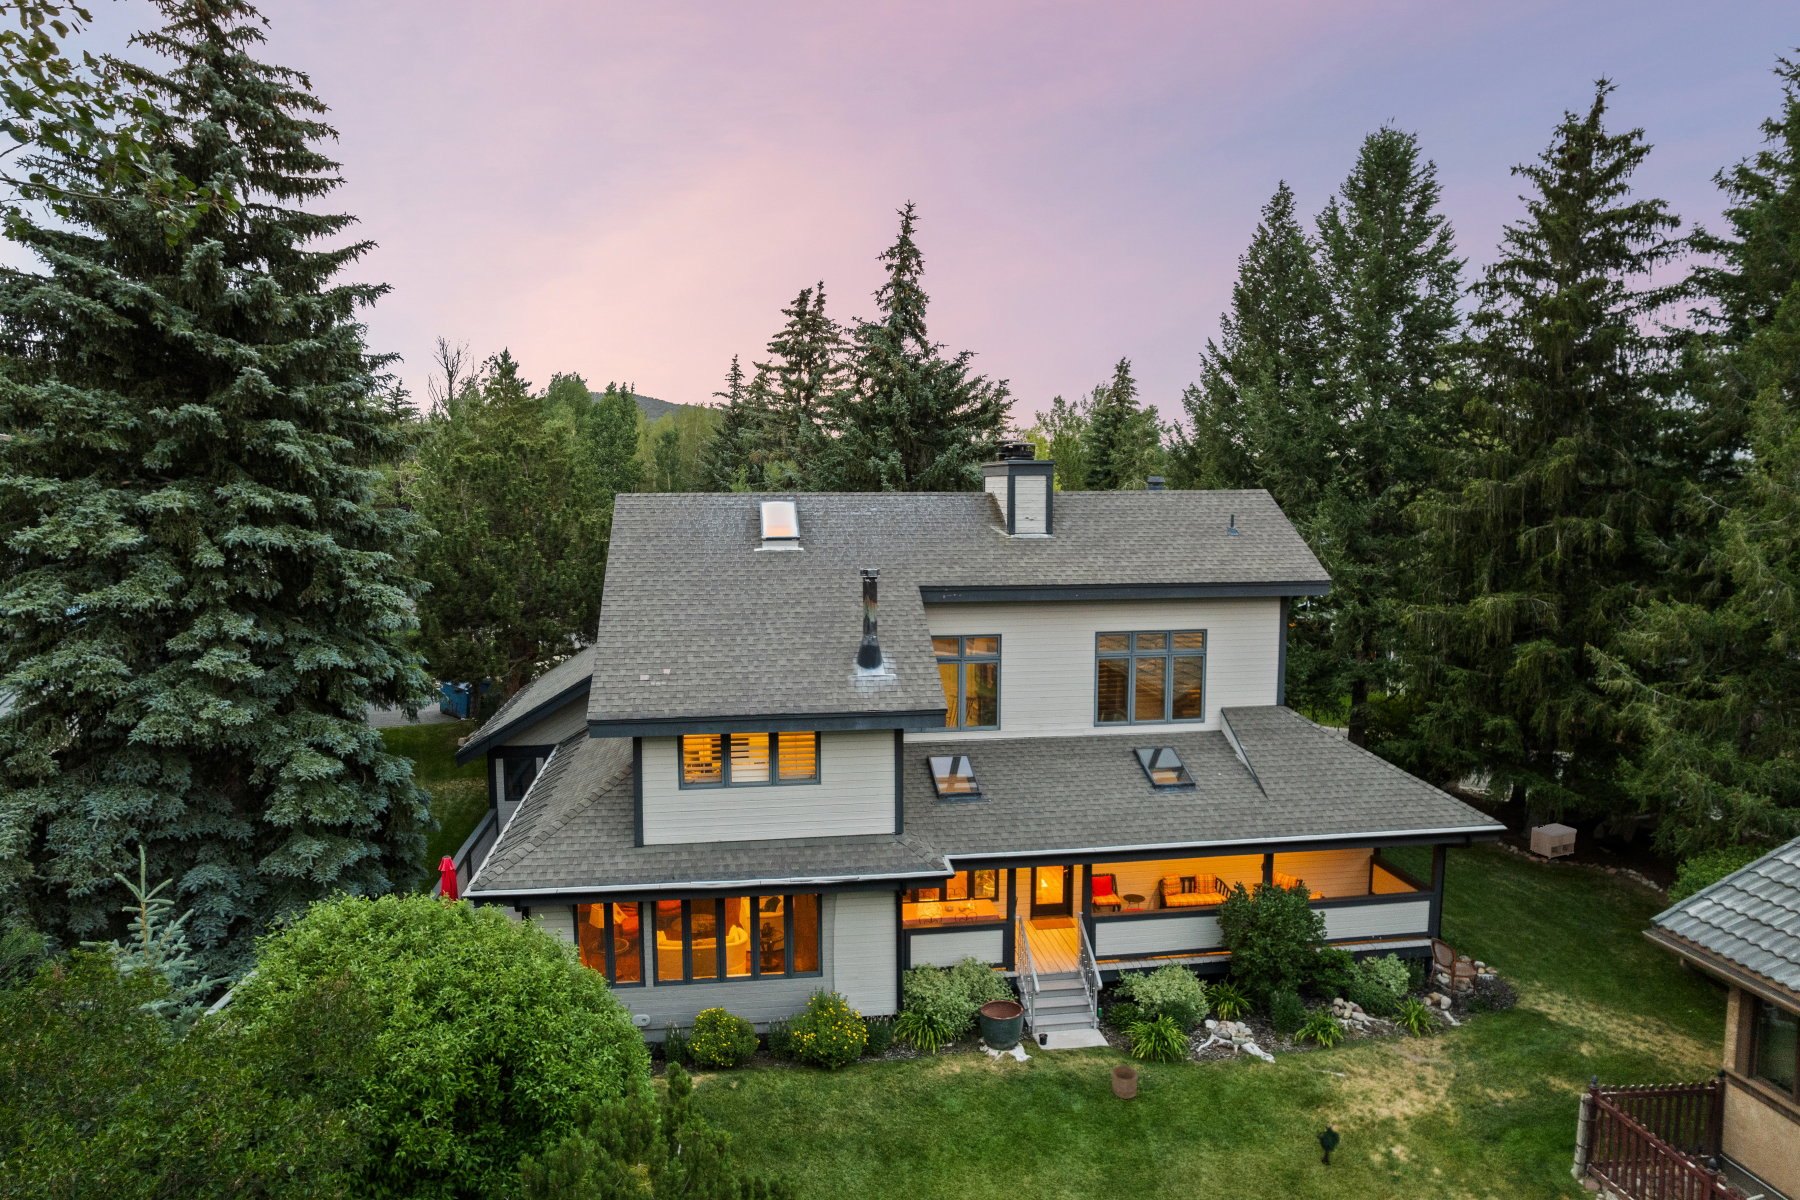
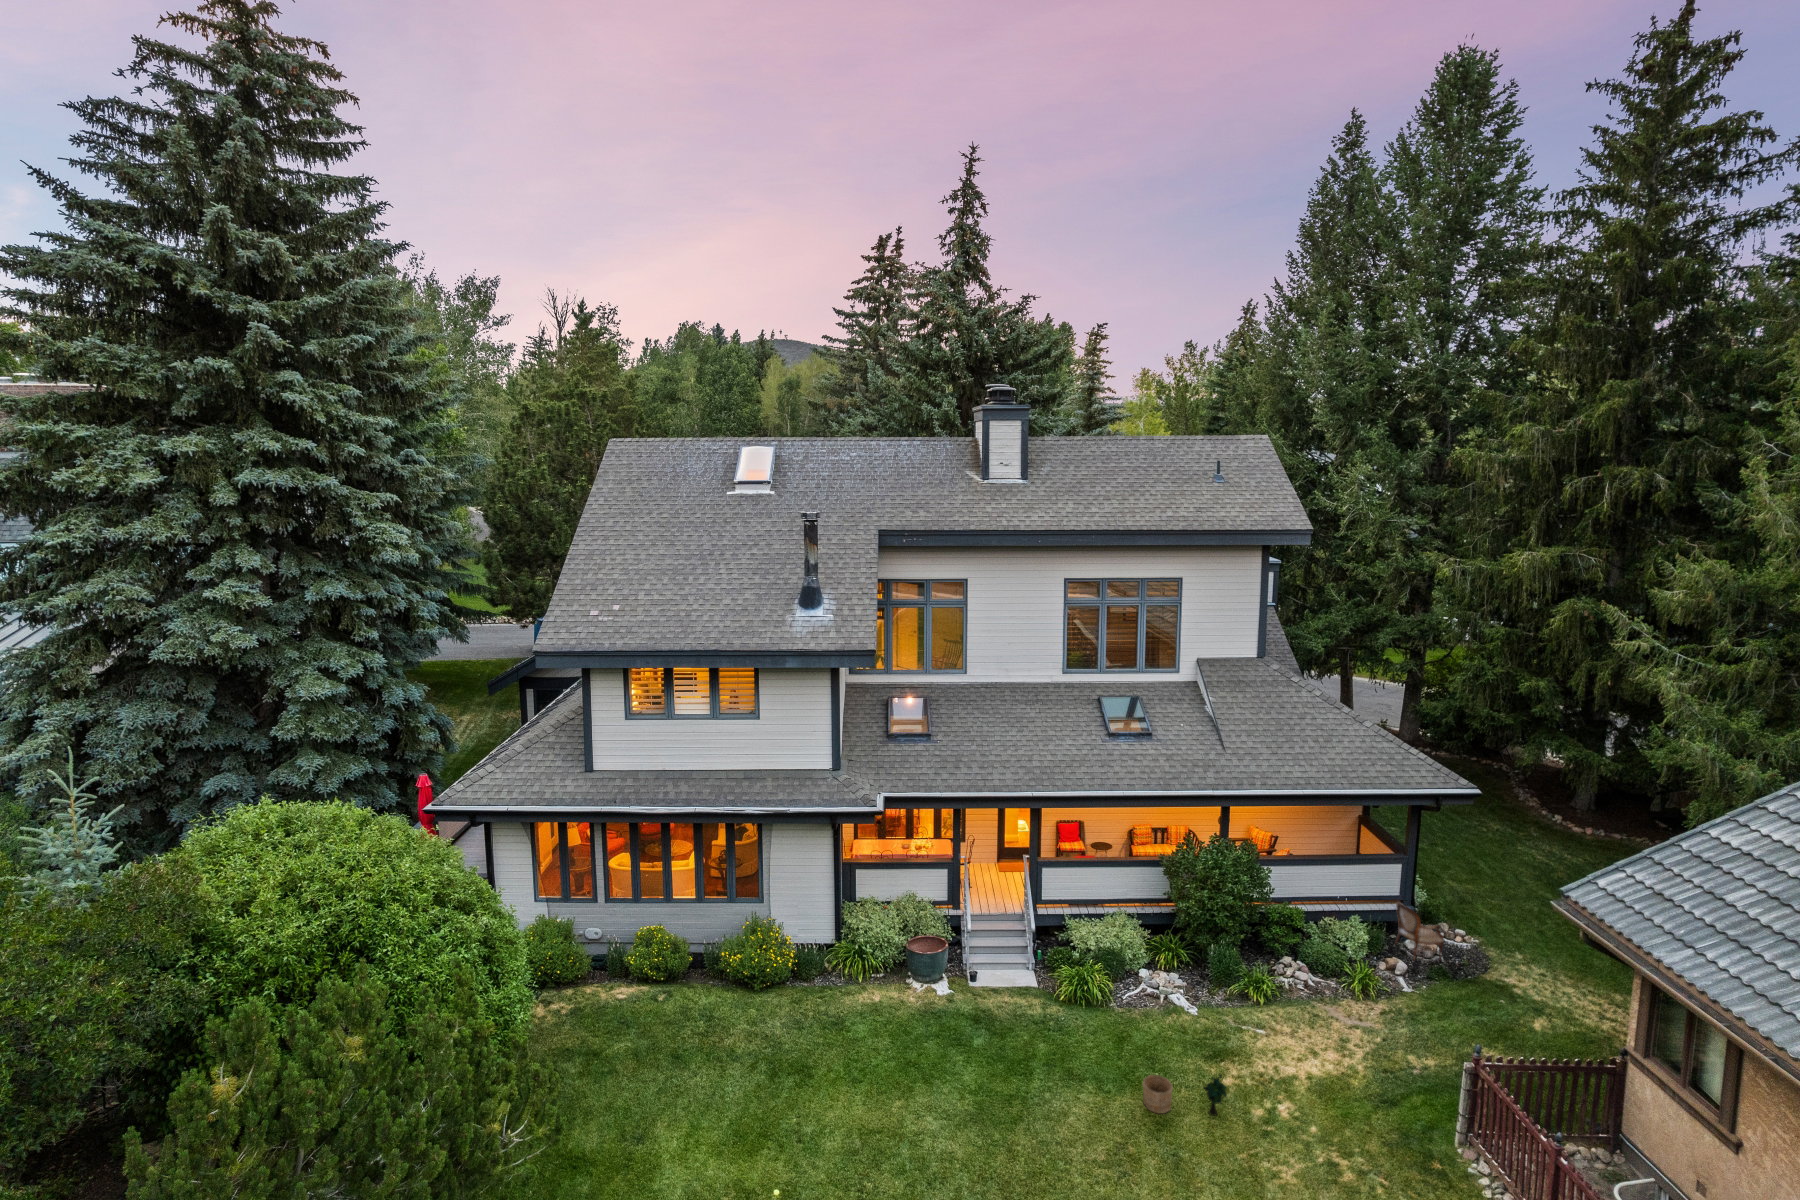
storage bench: present [1530,823,1577,859] -> none [1560,794,1614,831]
wooden bucket: present [1111,1065,1138,1099] -> present [1143,1075,1173,1113]

